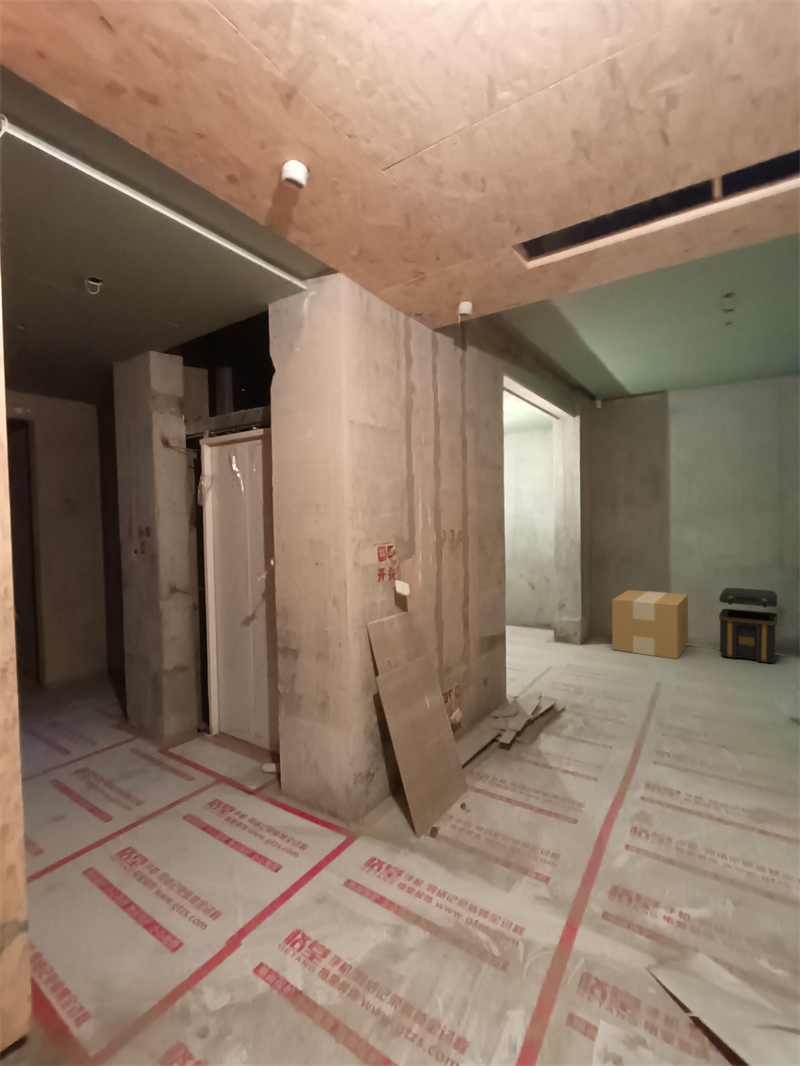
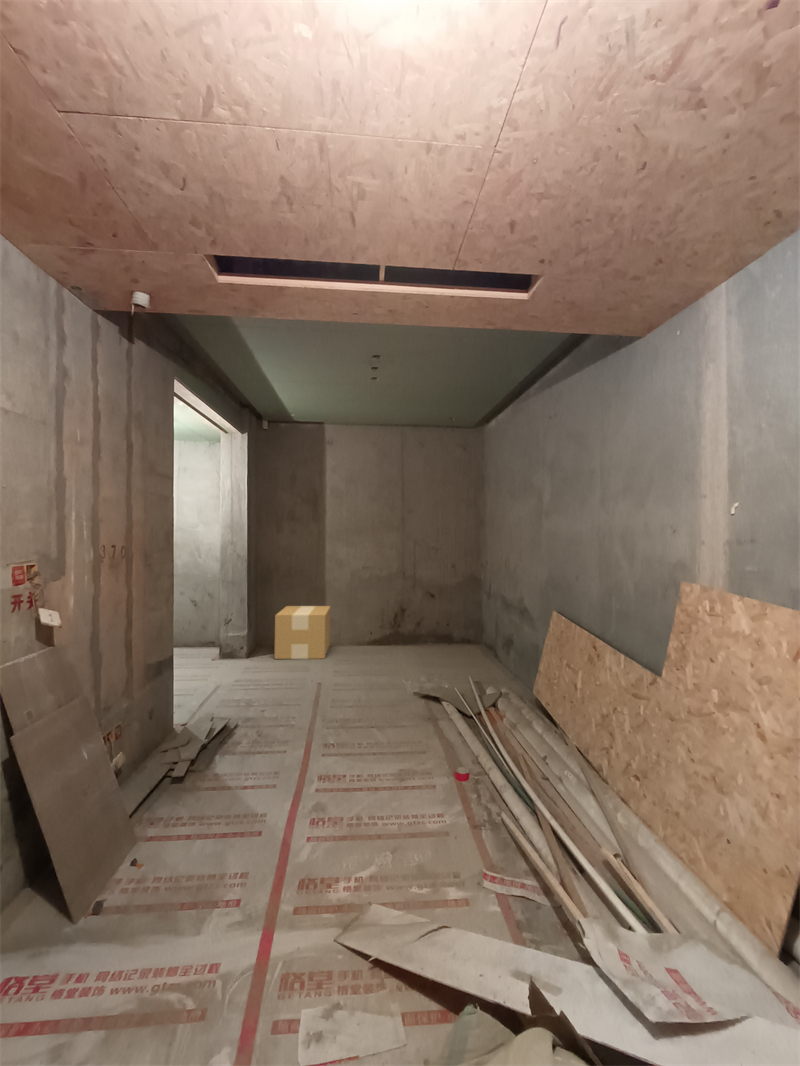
toolbox: present [719,588,777,663] -> none [352,599,387,651]

